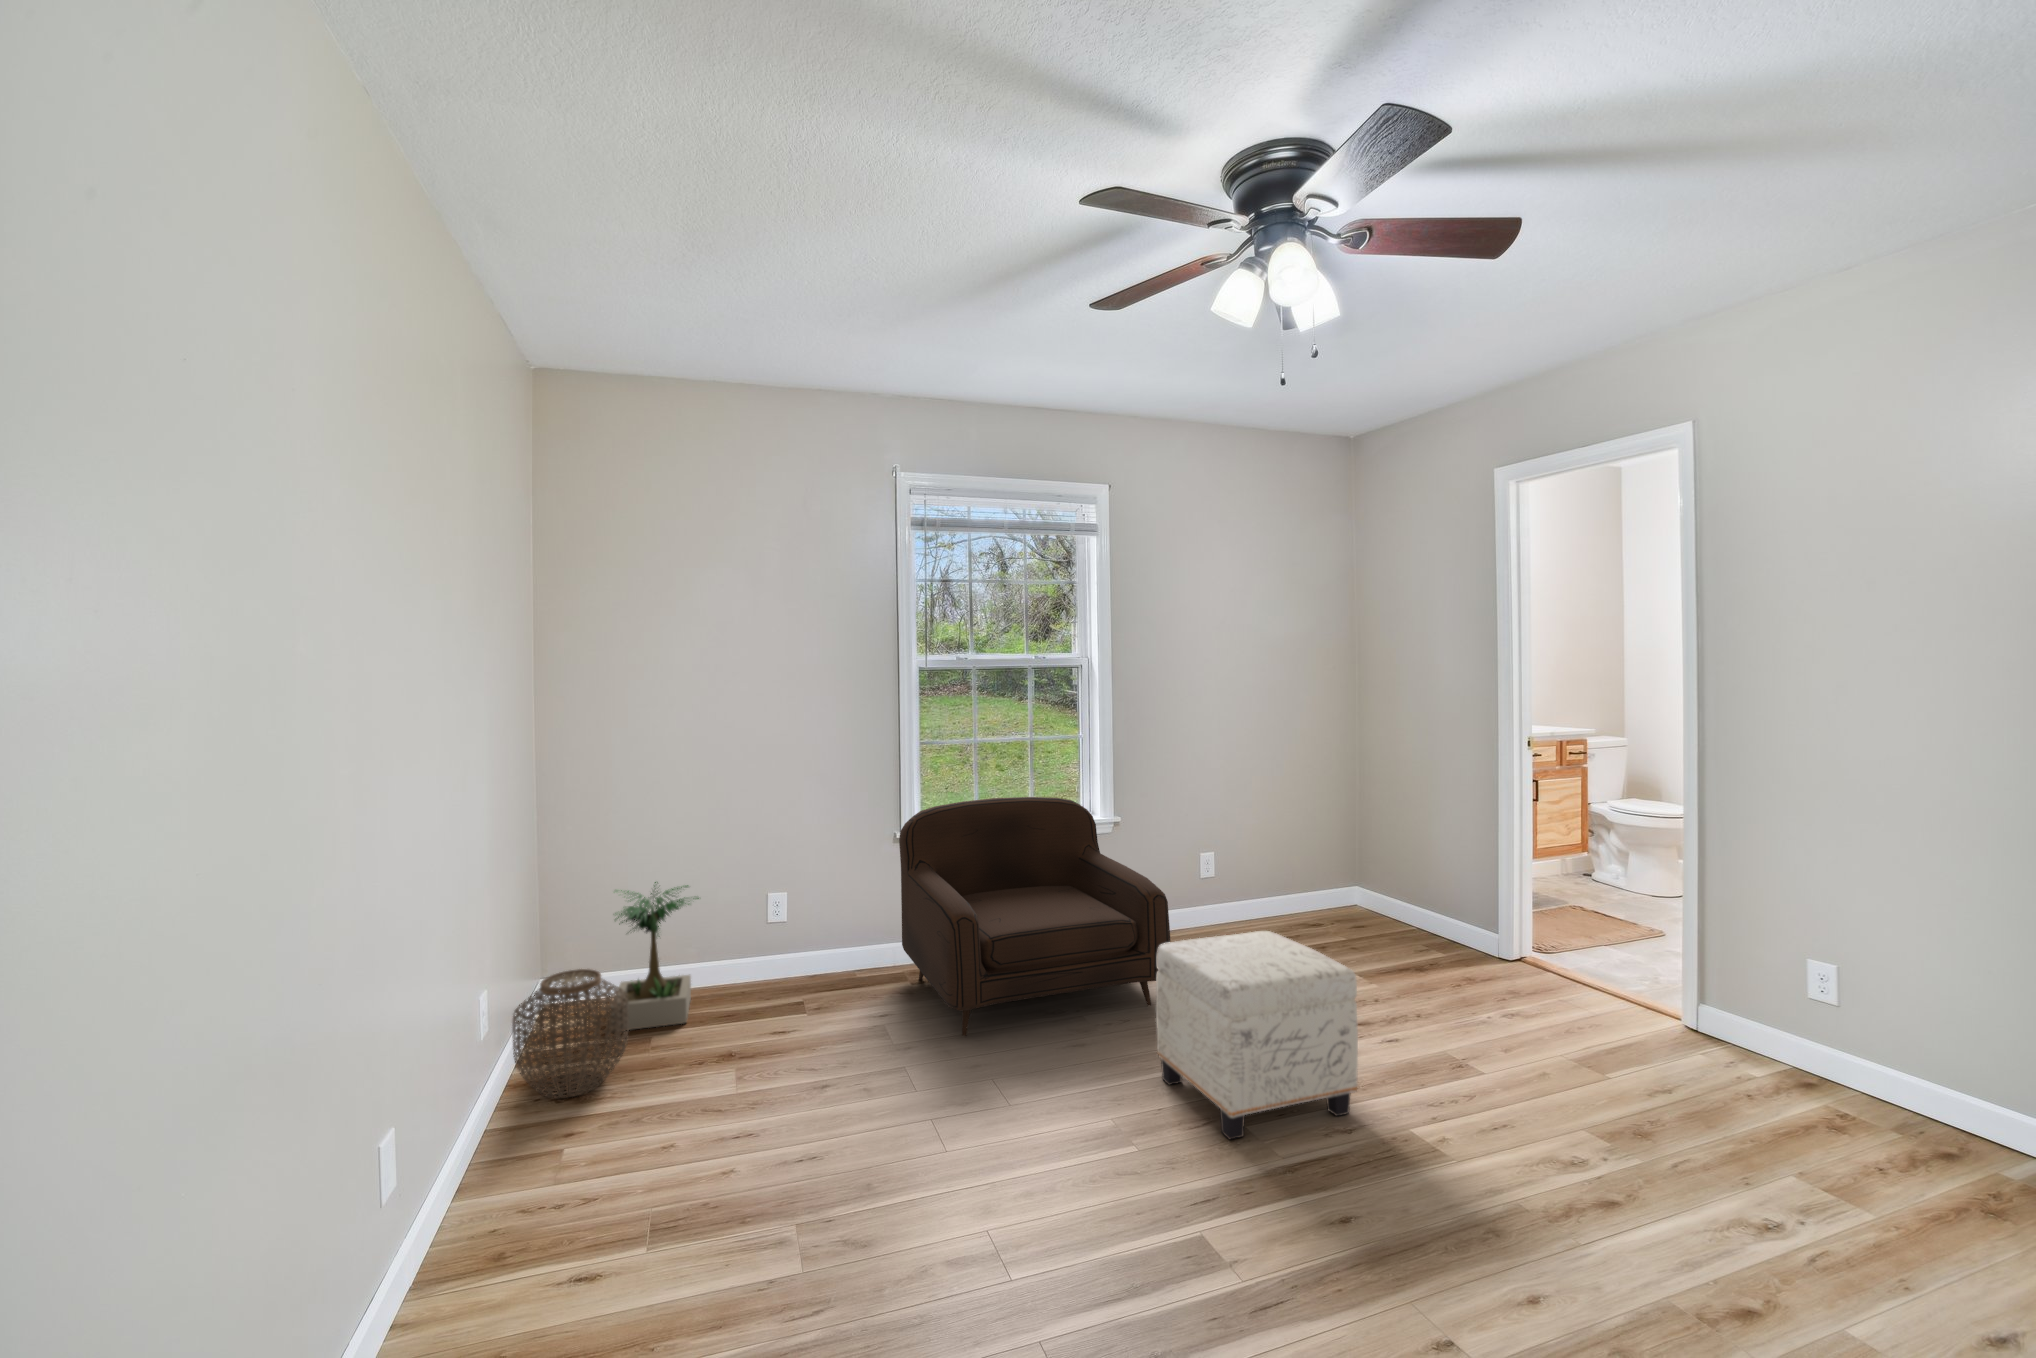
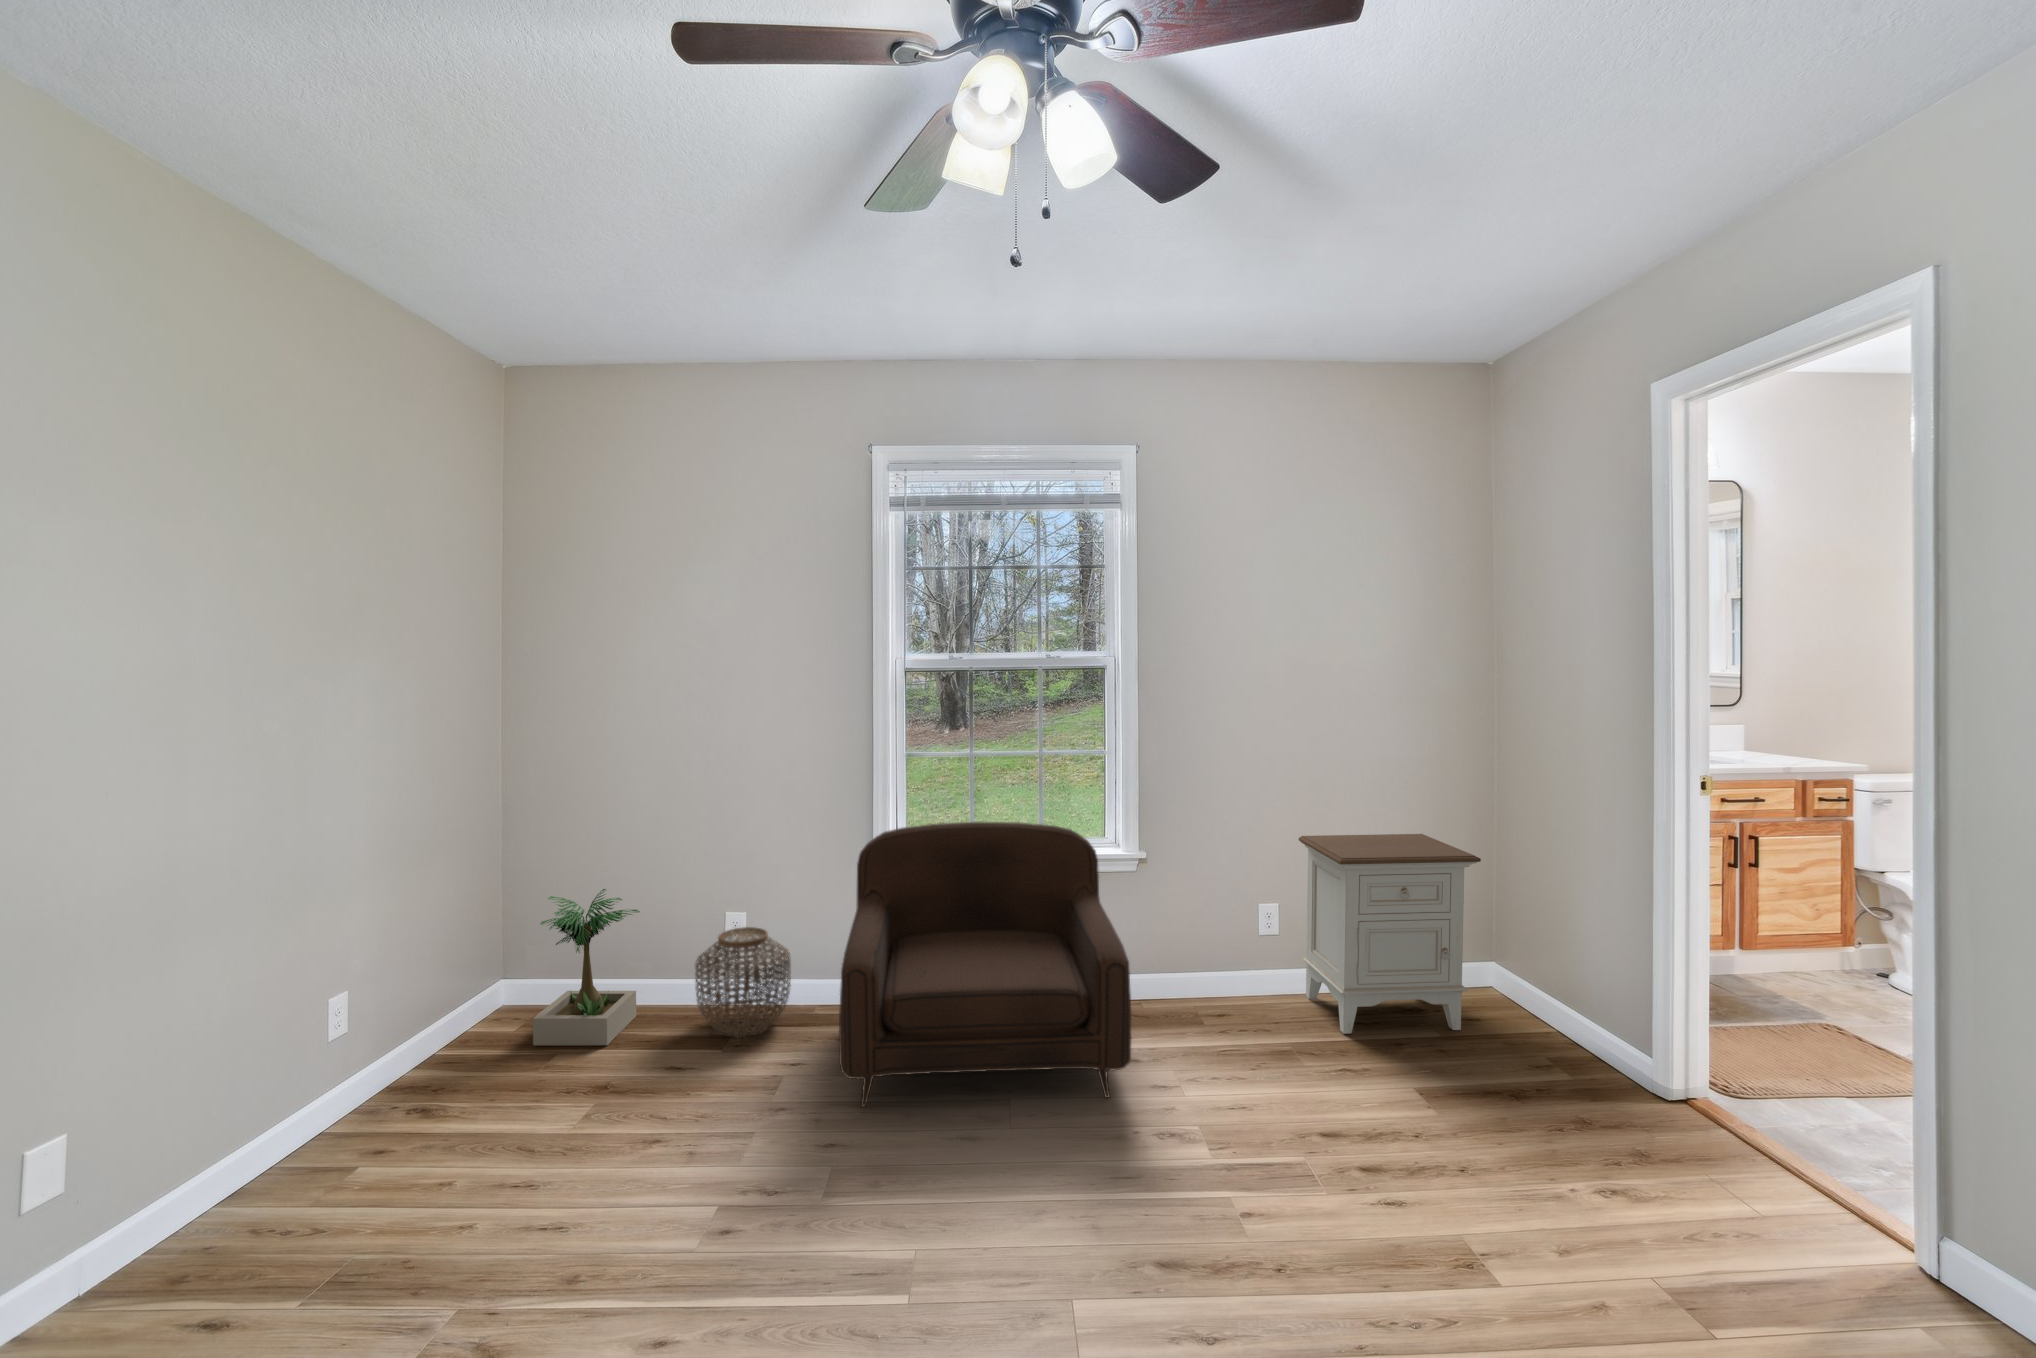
nightstand: none [1231,791,1370,945] -> present [1299,834,1481,1034]
ottoman: present [1156,931,1358,1139] -> none [1041,1034,1264,1318]
woven basket: present [512,969,629,1098] -> present [695,927,791,1037]

